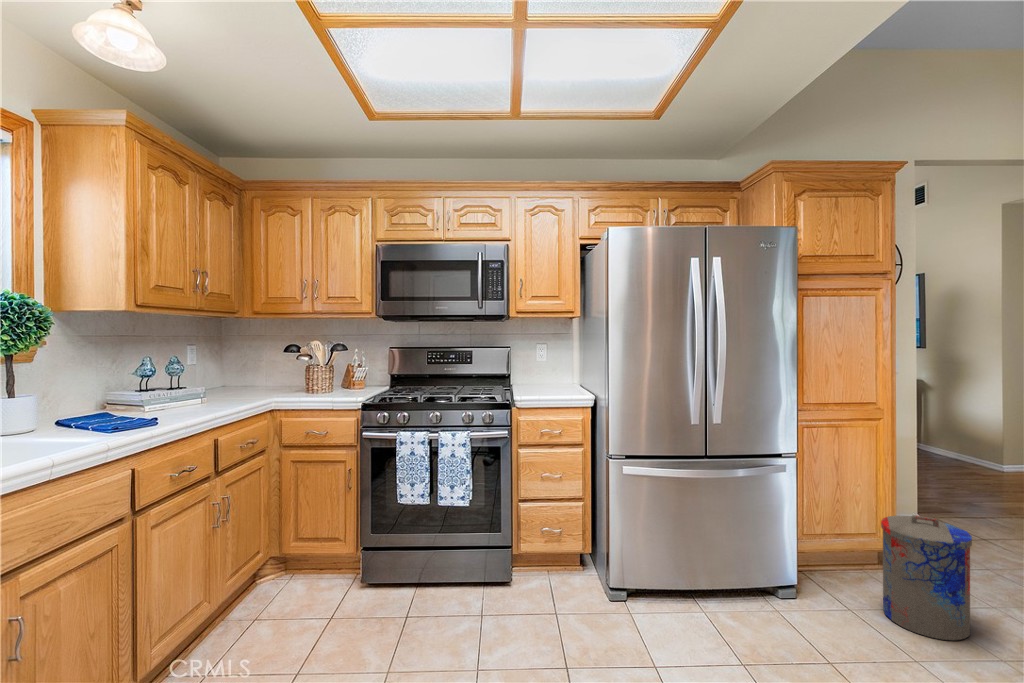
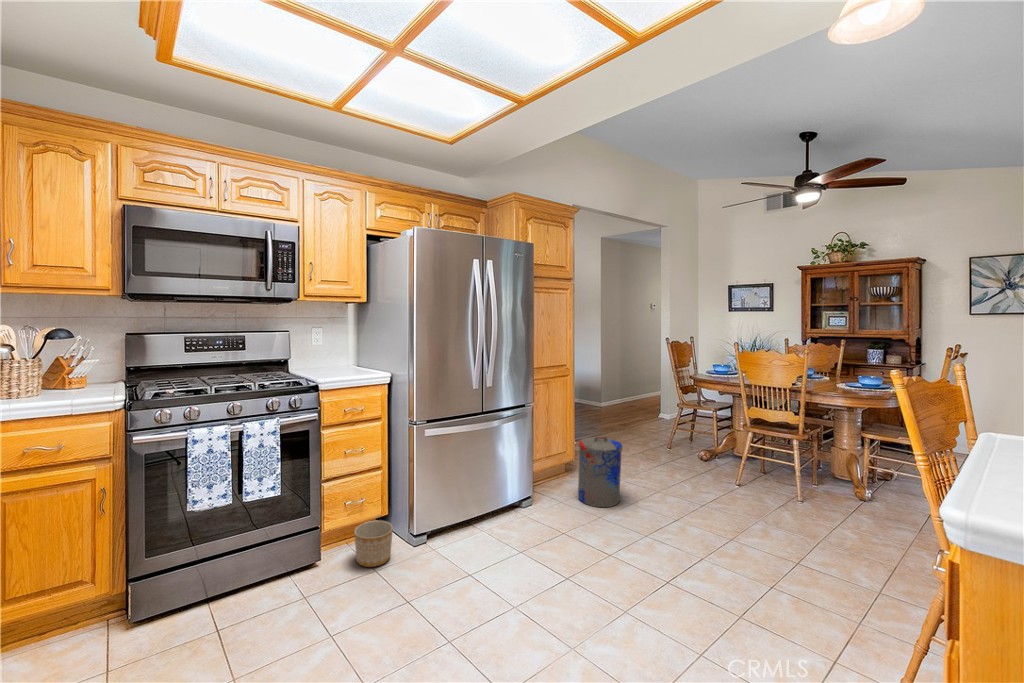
planter: none [535,558,576,611] -> present [354,521,393,567]

